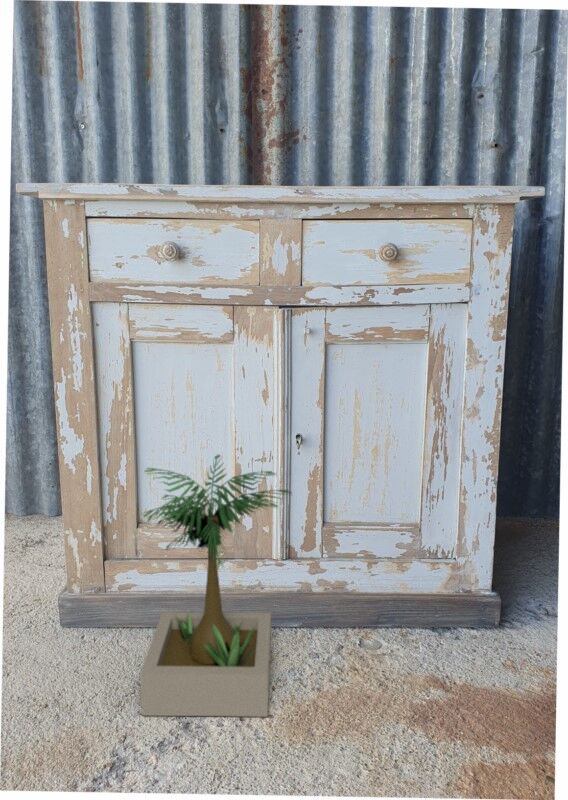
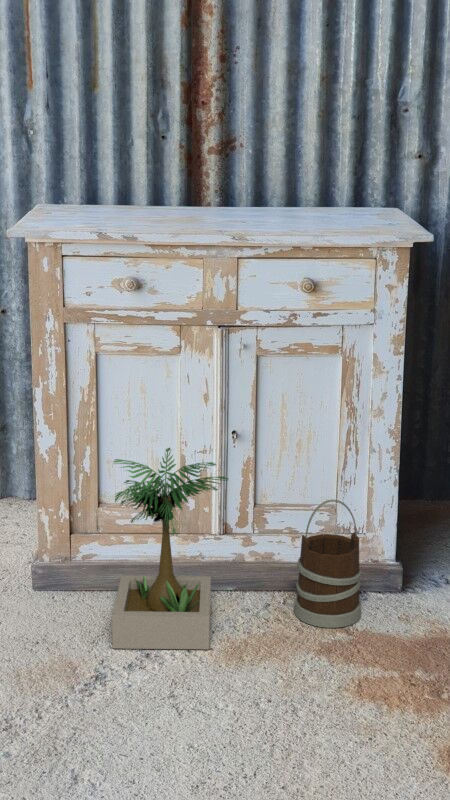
wooden bucket: none [373,518,457,681] -> present [294,499,361,628]

